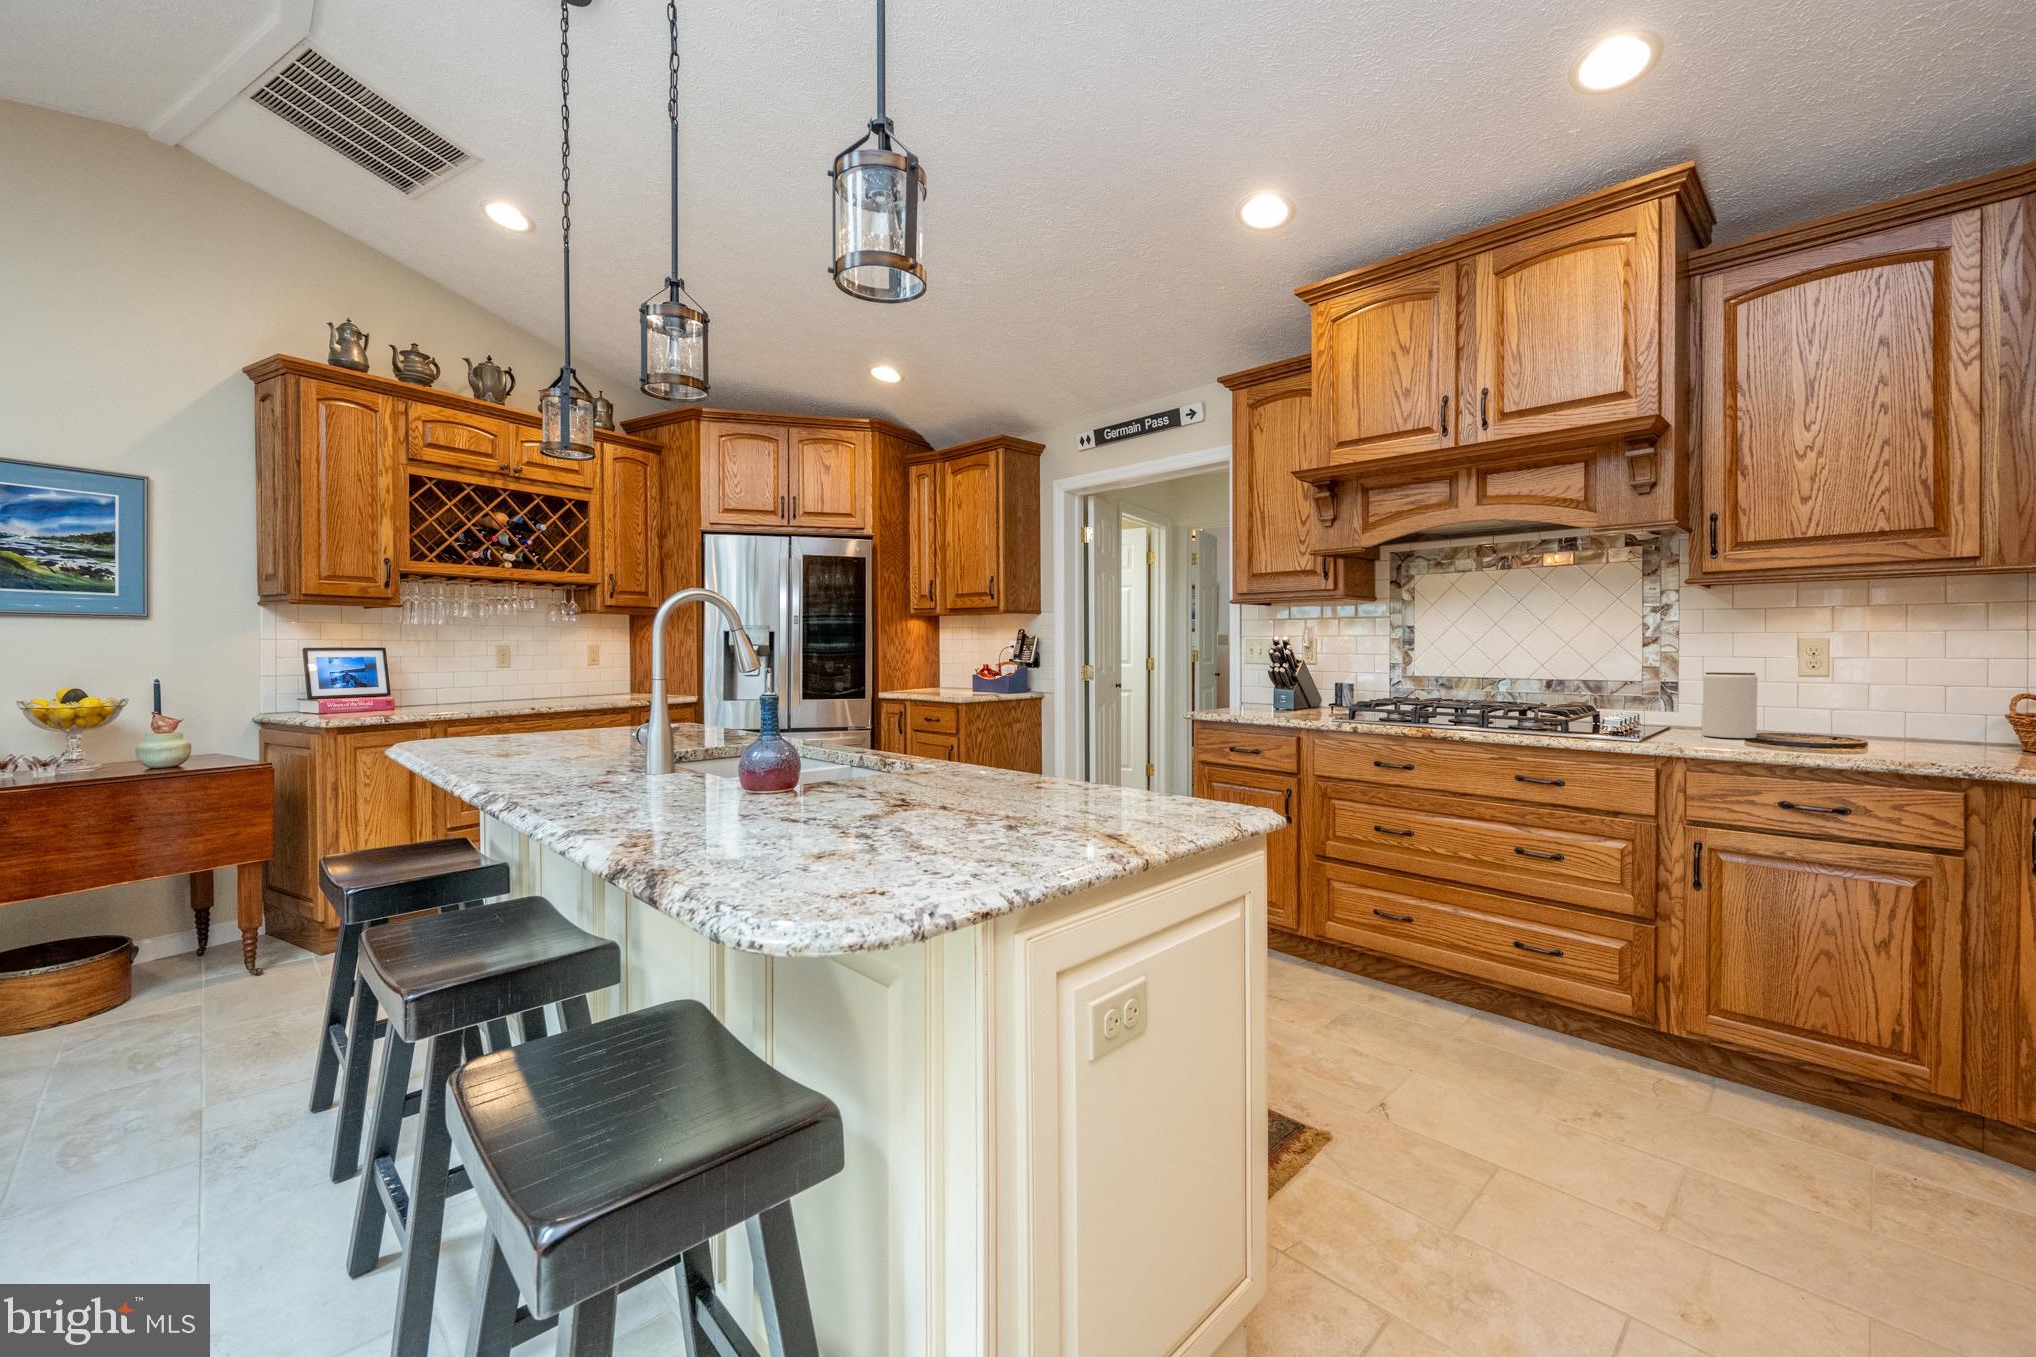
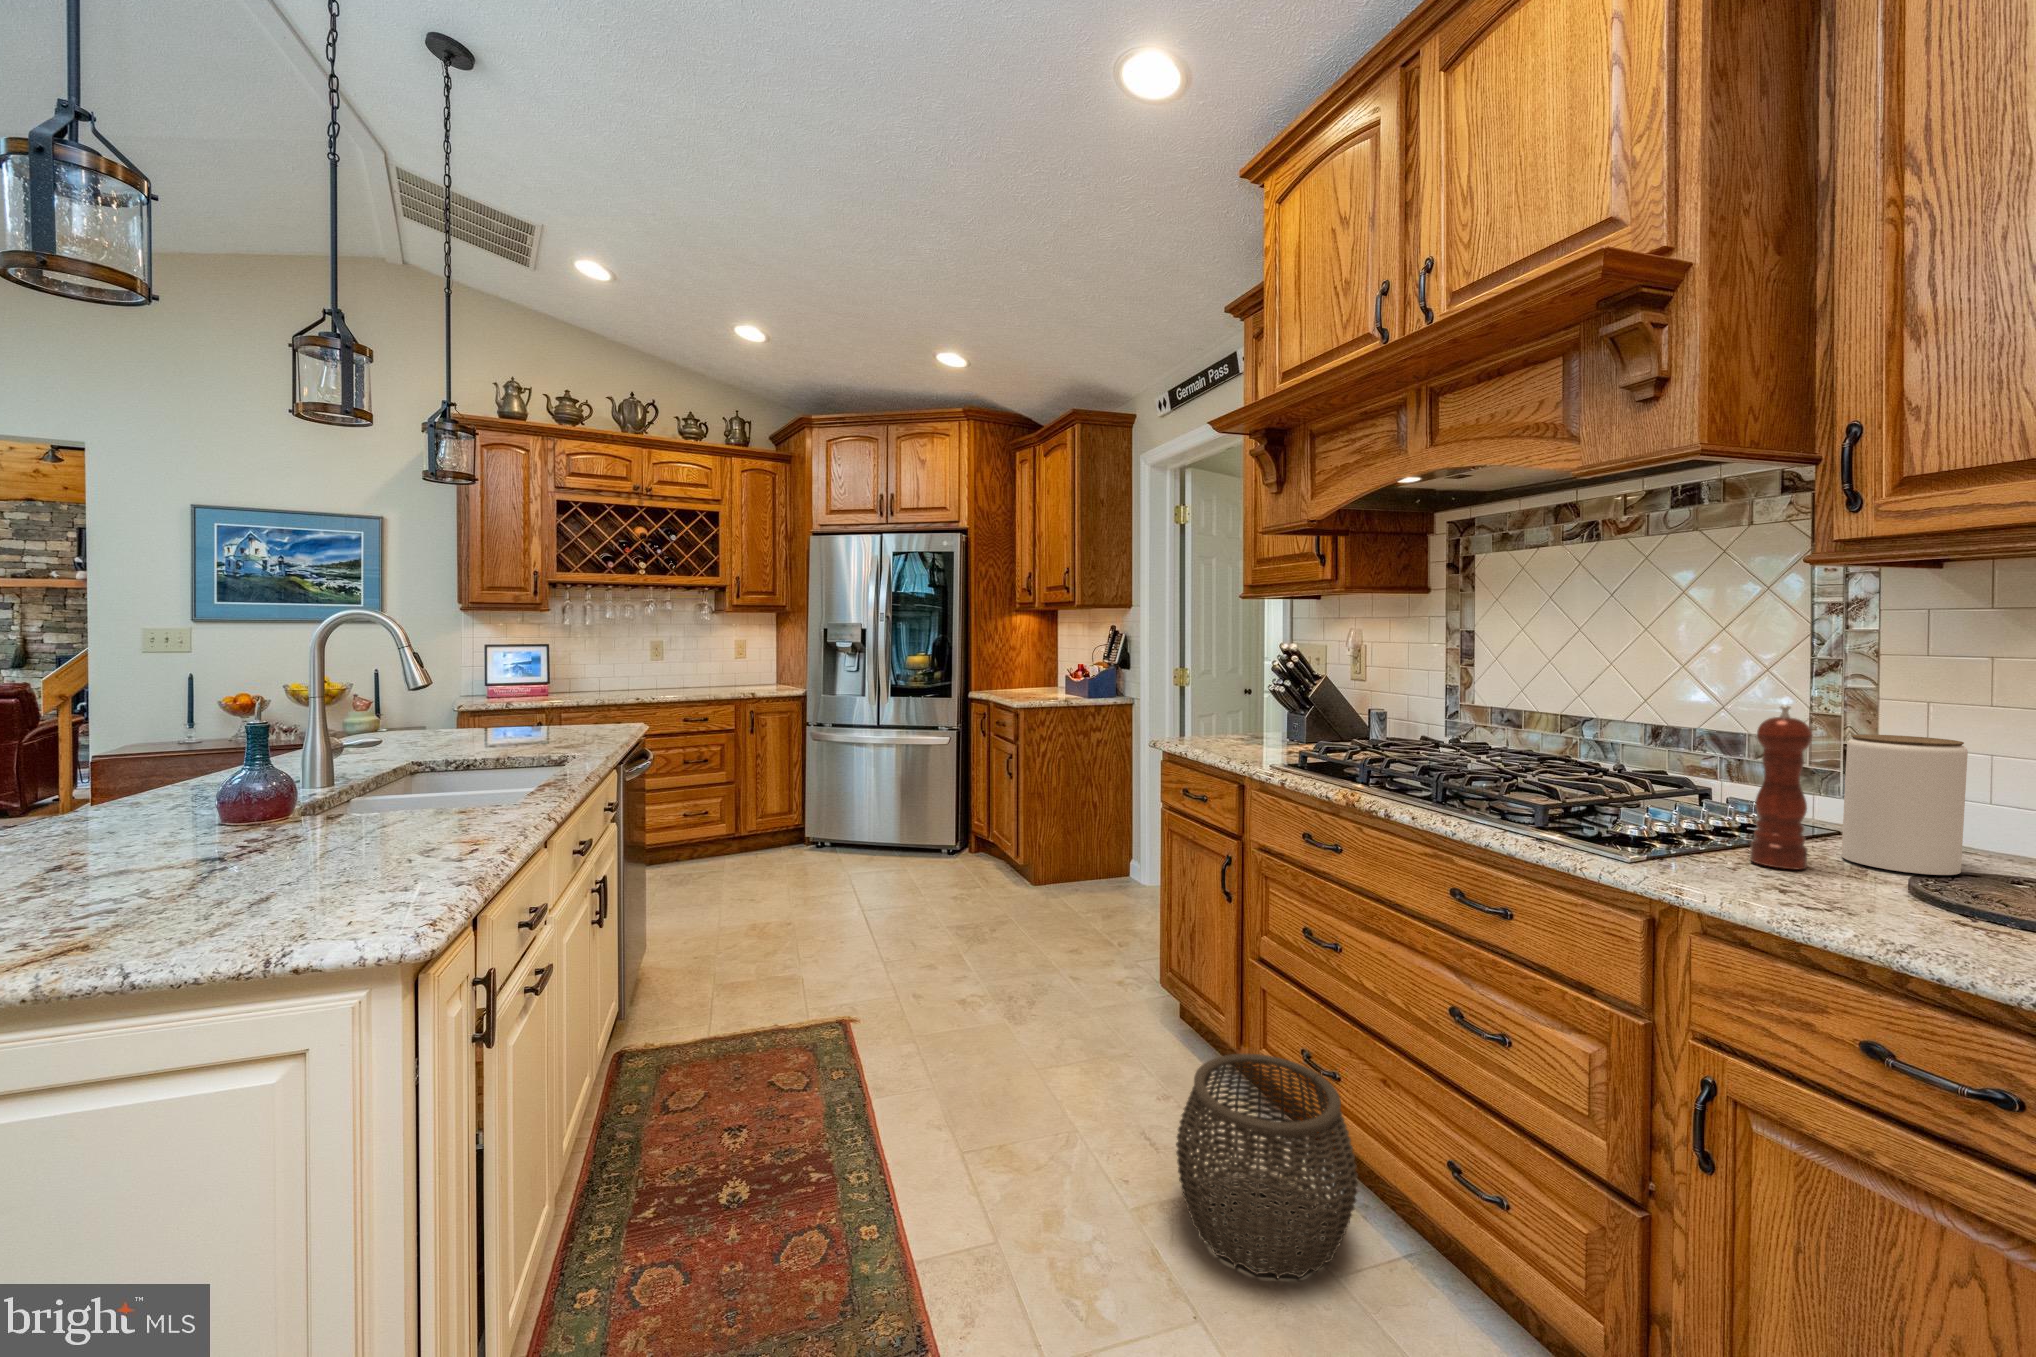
pepper mill: none [1677,657,1706,741] -> present [1750,706,1812,869]
woven basket: none [1336,918,1466,1051] -> present [1176,1054,1358,1278]

